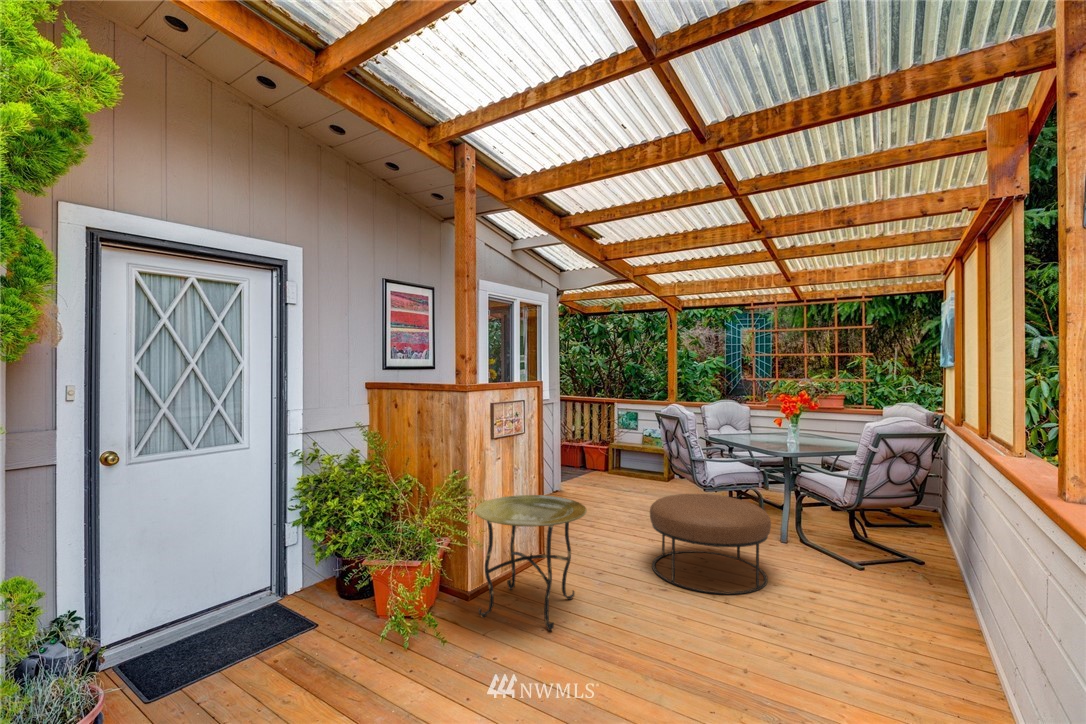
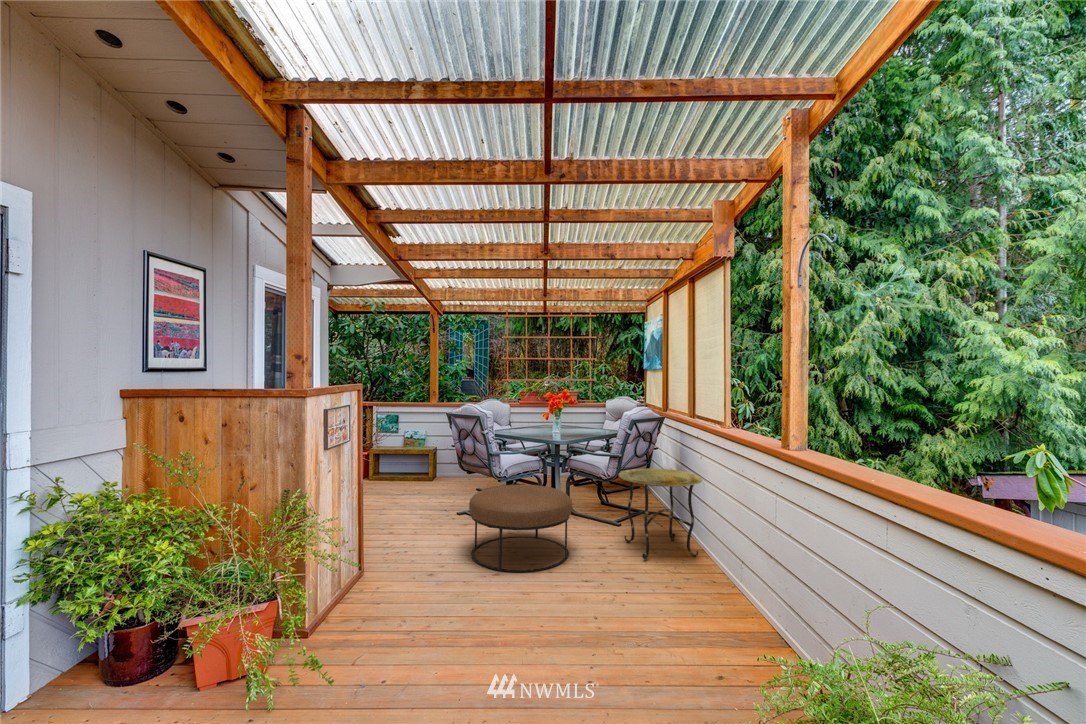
side table: present [475,495,587,631] -> present [618,468,702,560]

